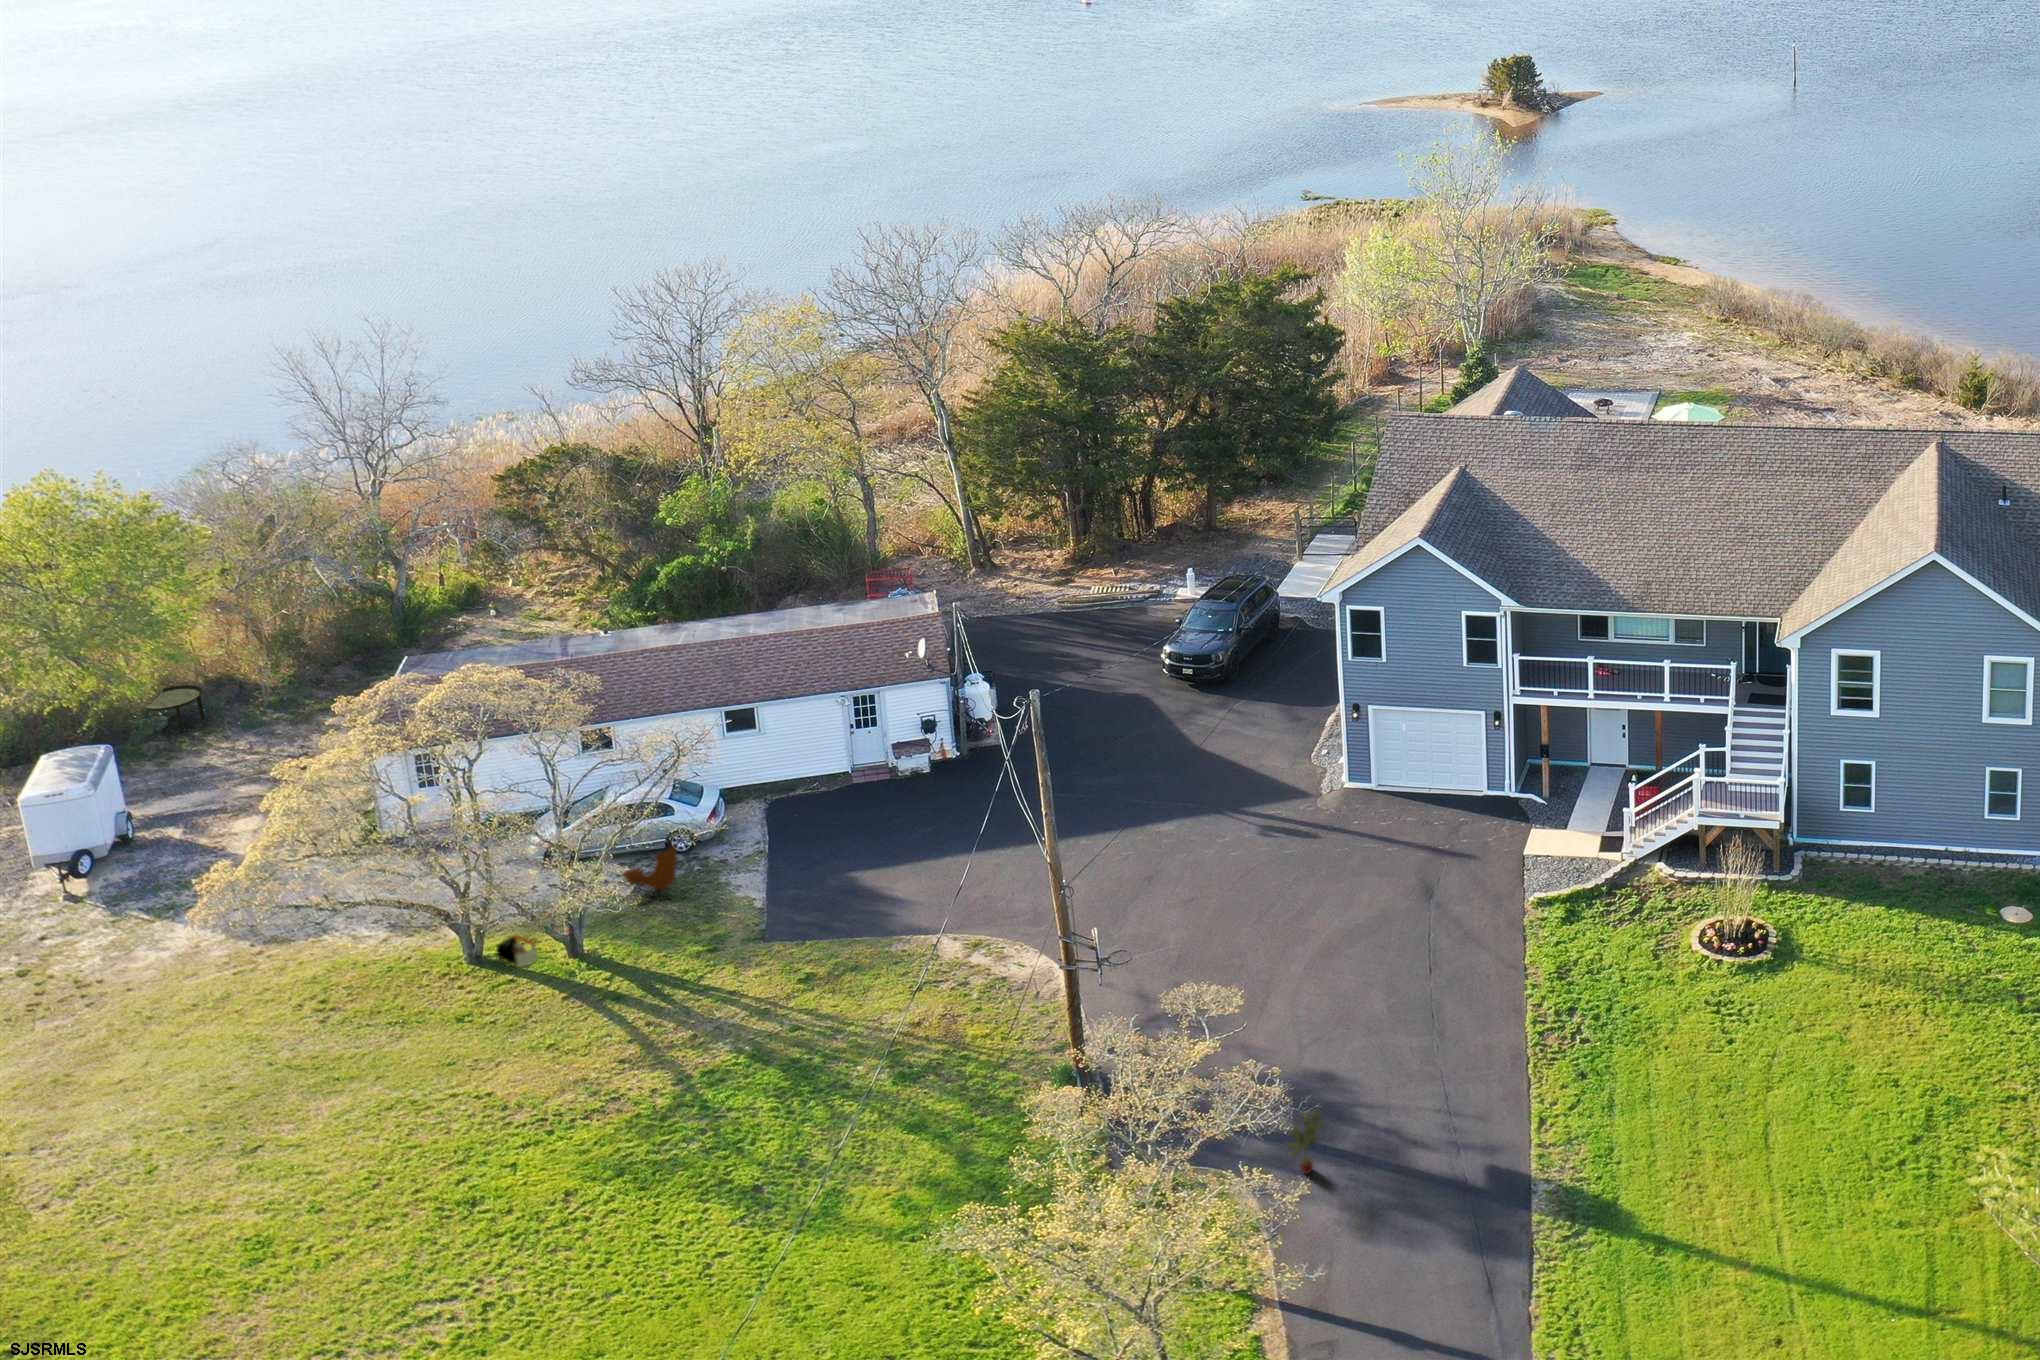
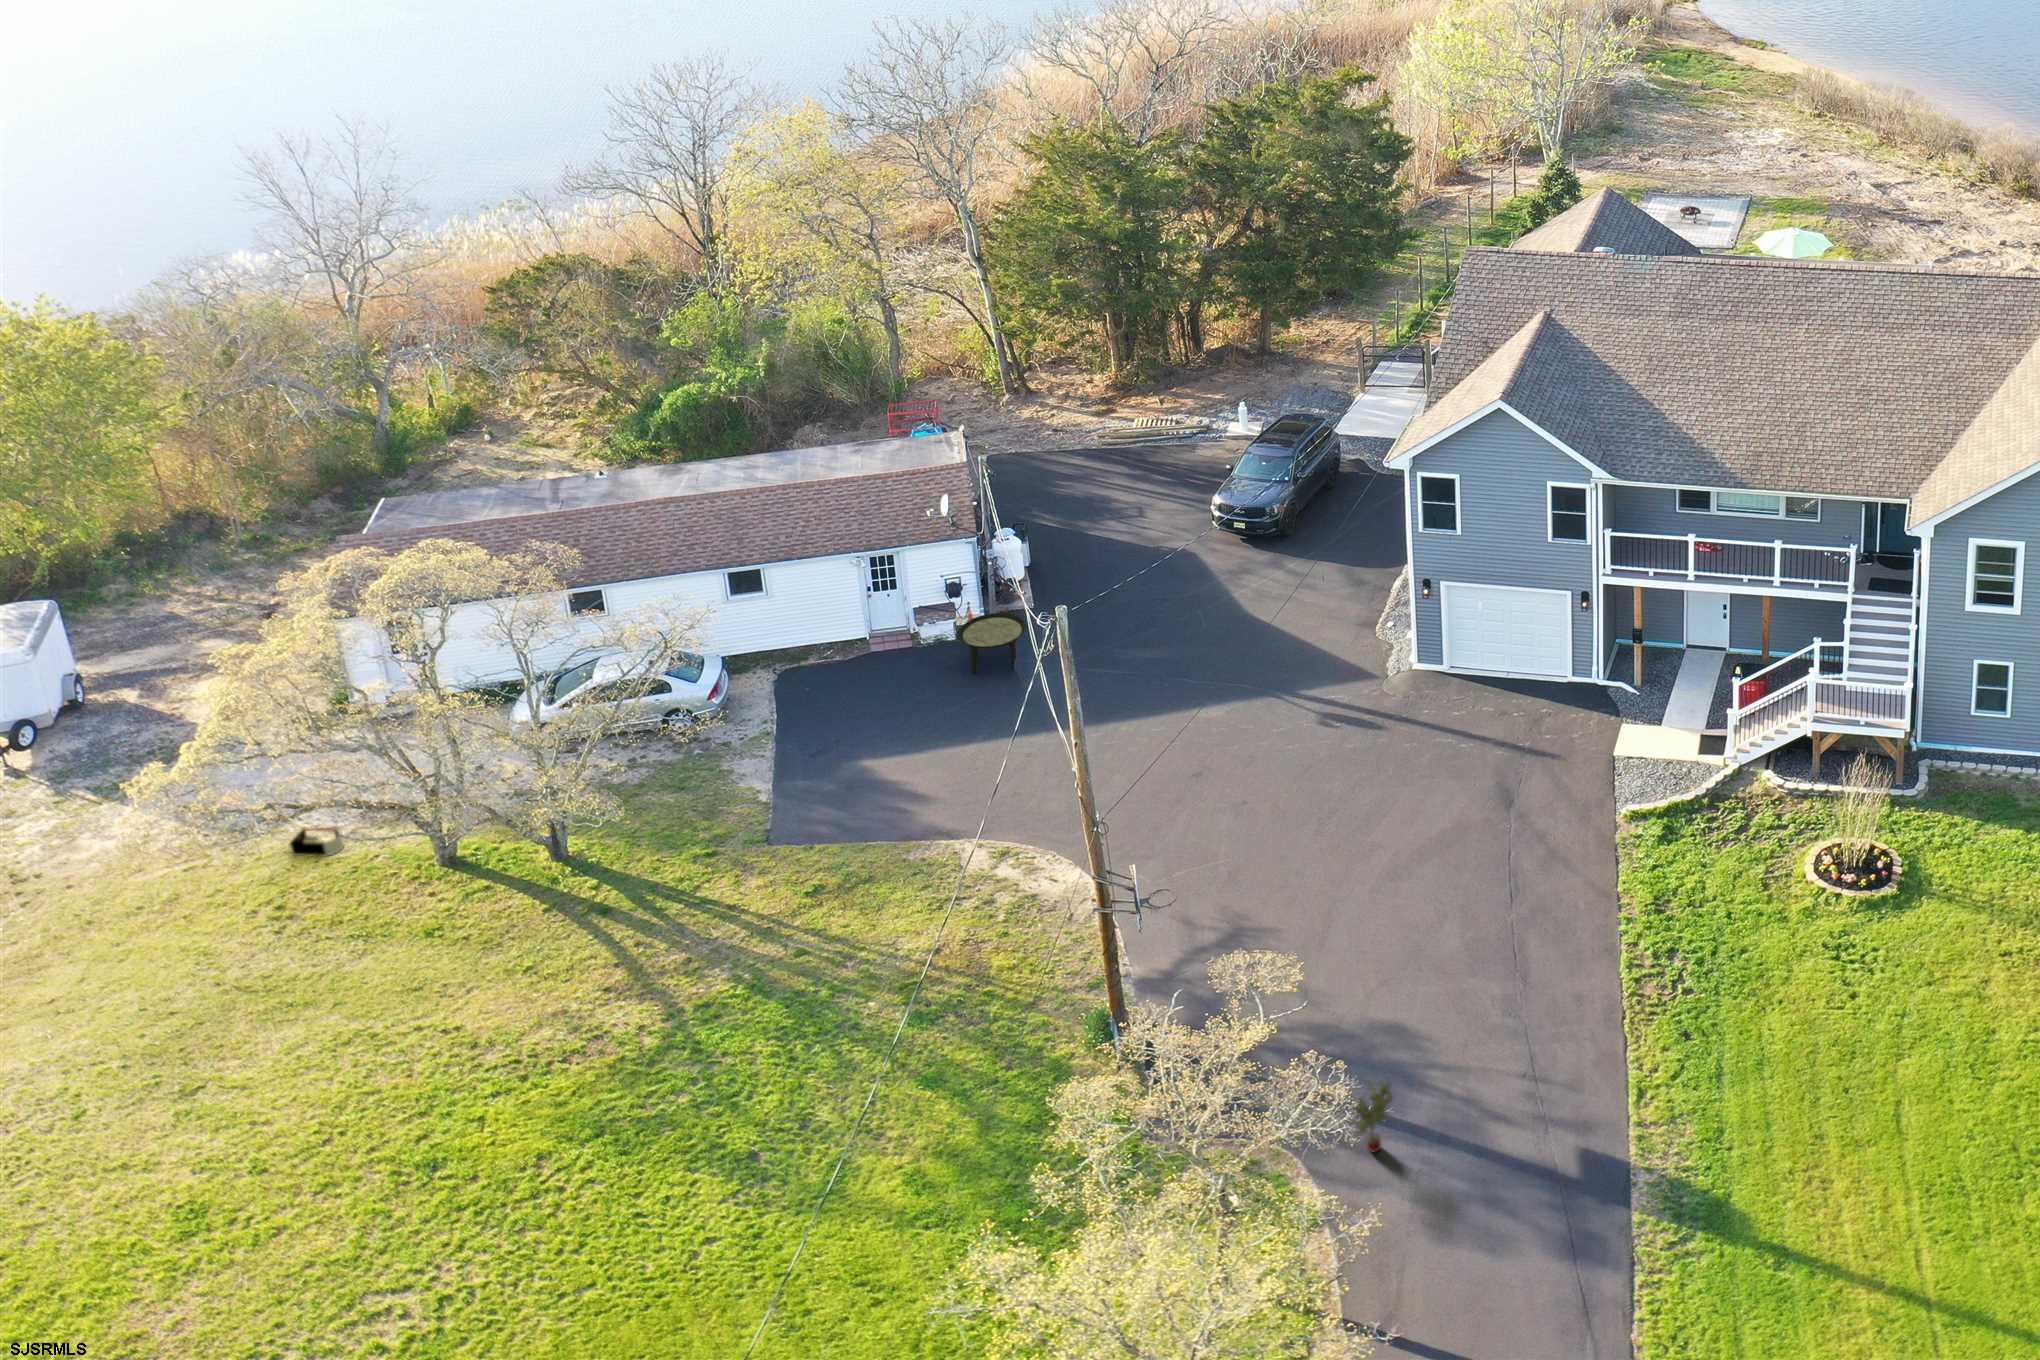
round table: present [143,685,205,733] -> present [959,613,1025,675]
lounge chair: present [622,845,677,899] -> none [610,728,673,794]
storage bin: present [496,935,537,967] -> present [290,828,343,857]

